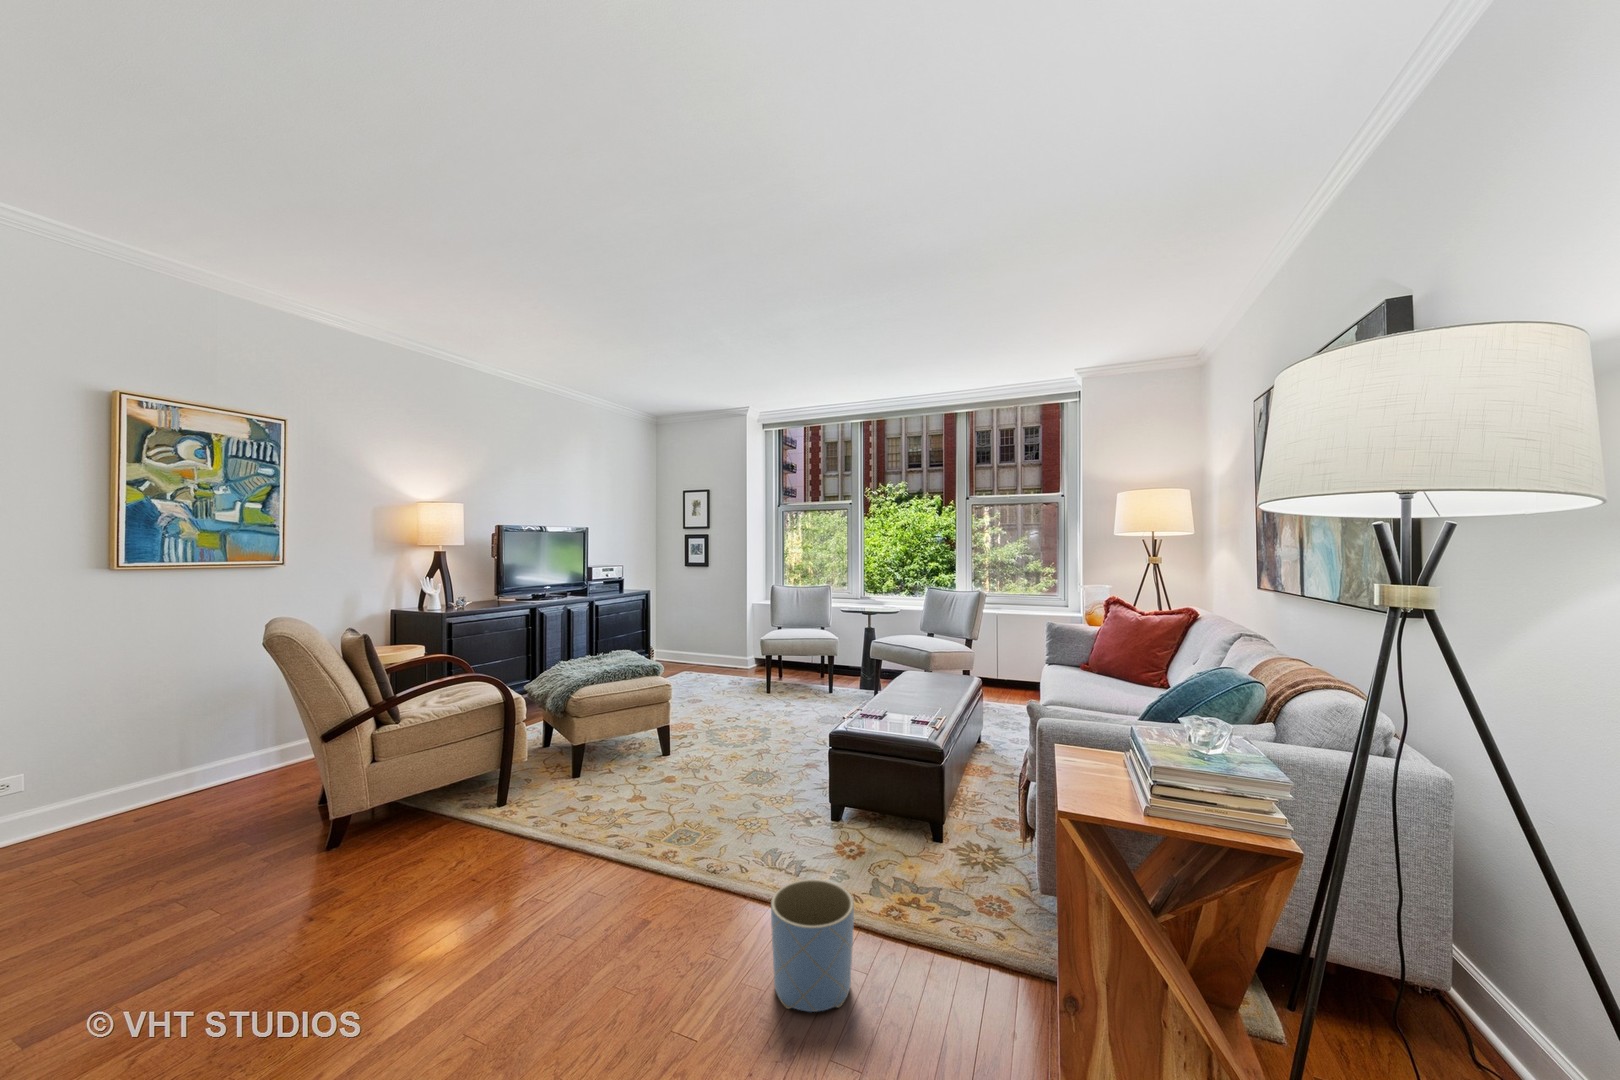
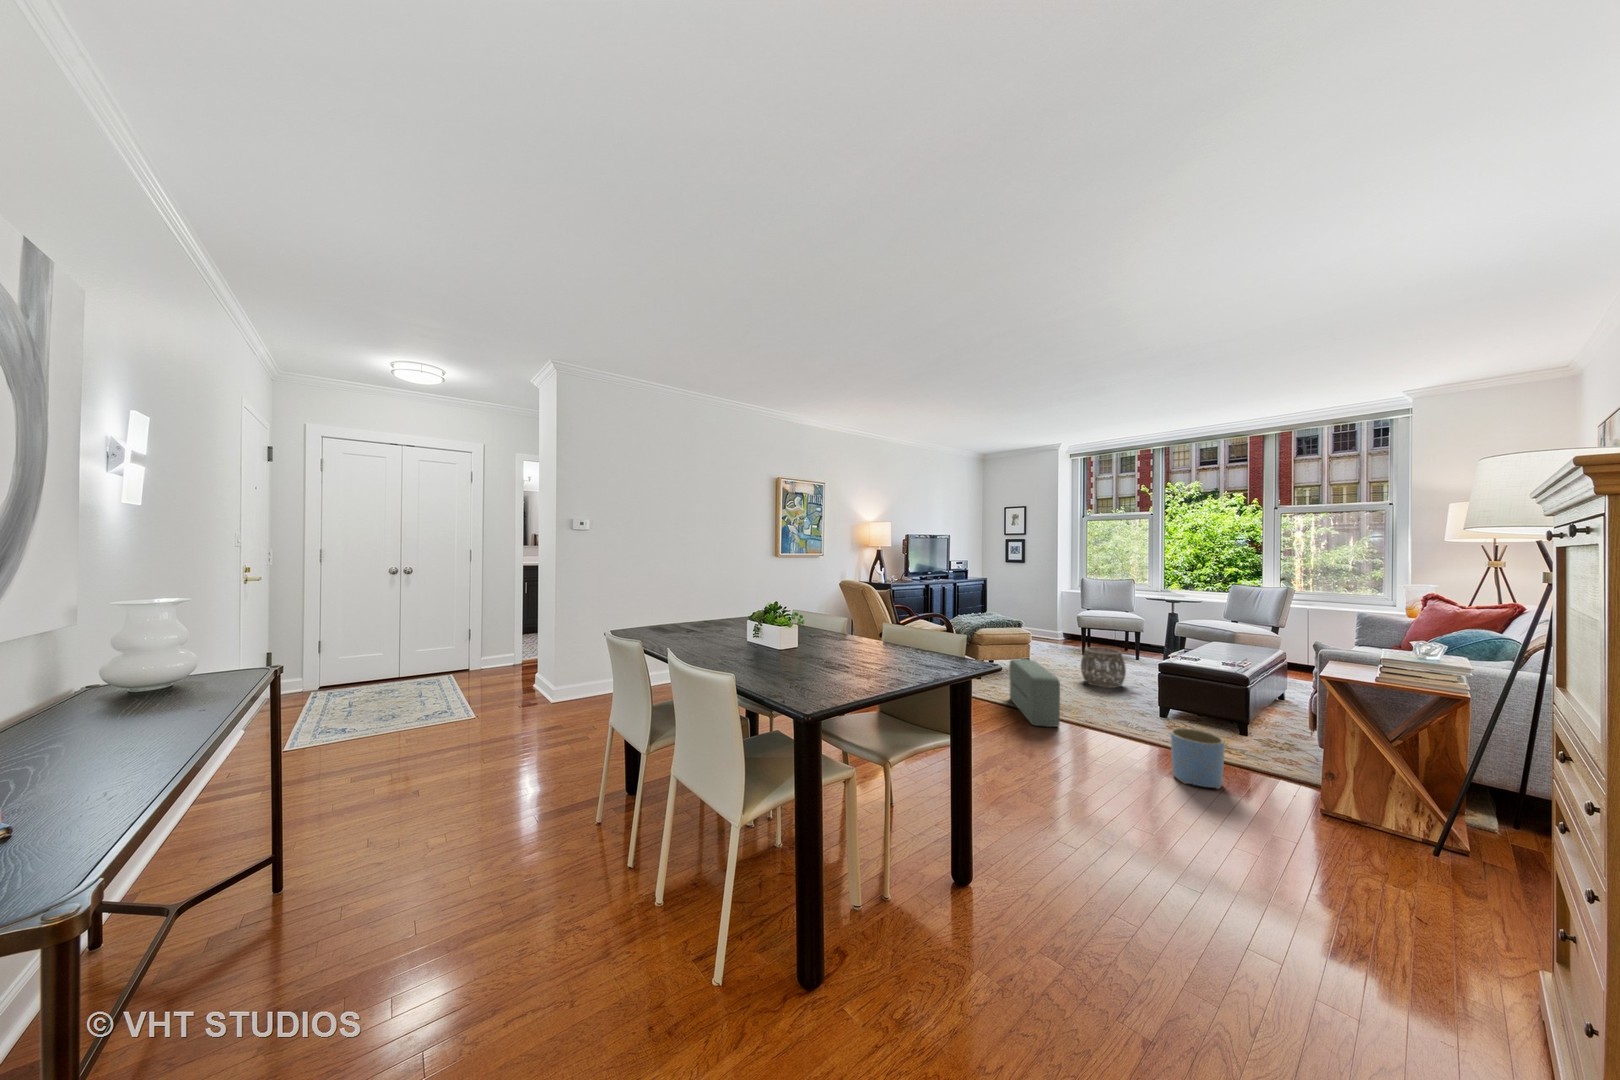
woven basket: none [731,693,792,758] -> present [1081,647,1126,688]
pouf: none [580,740,636,884] -> present [1009,659,1060,727]

